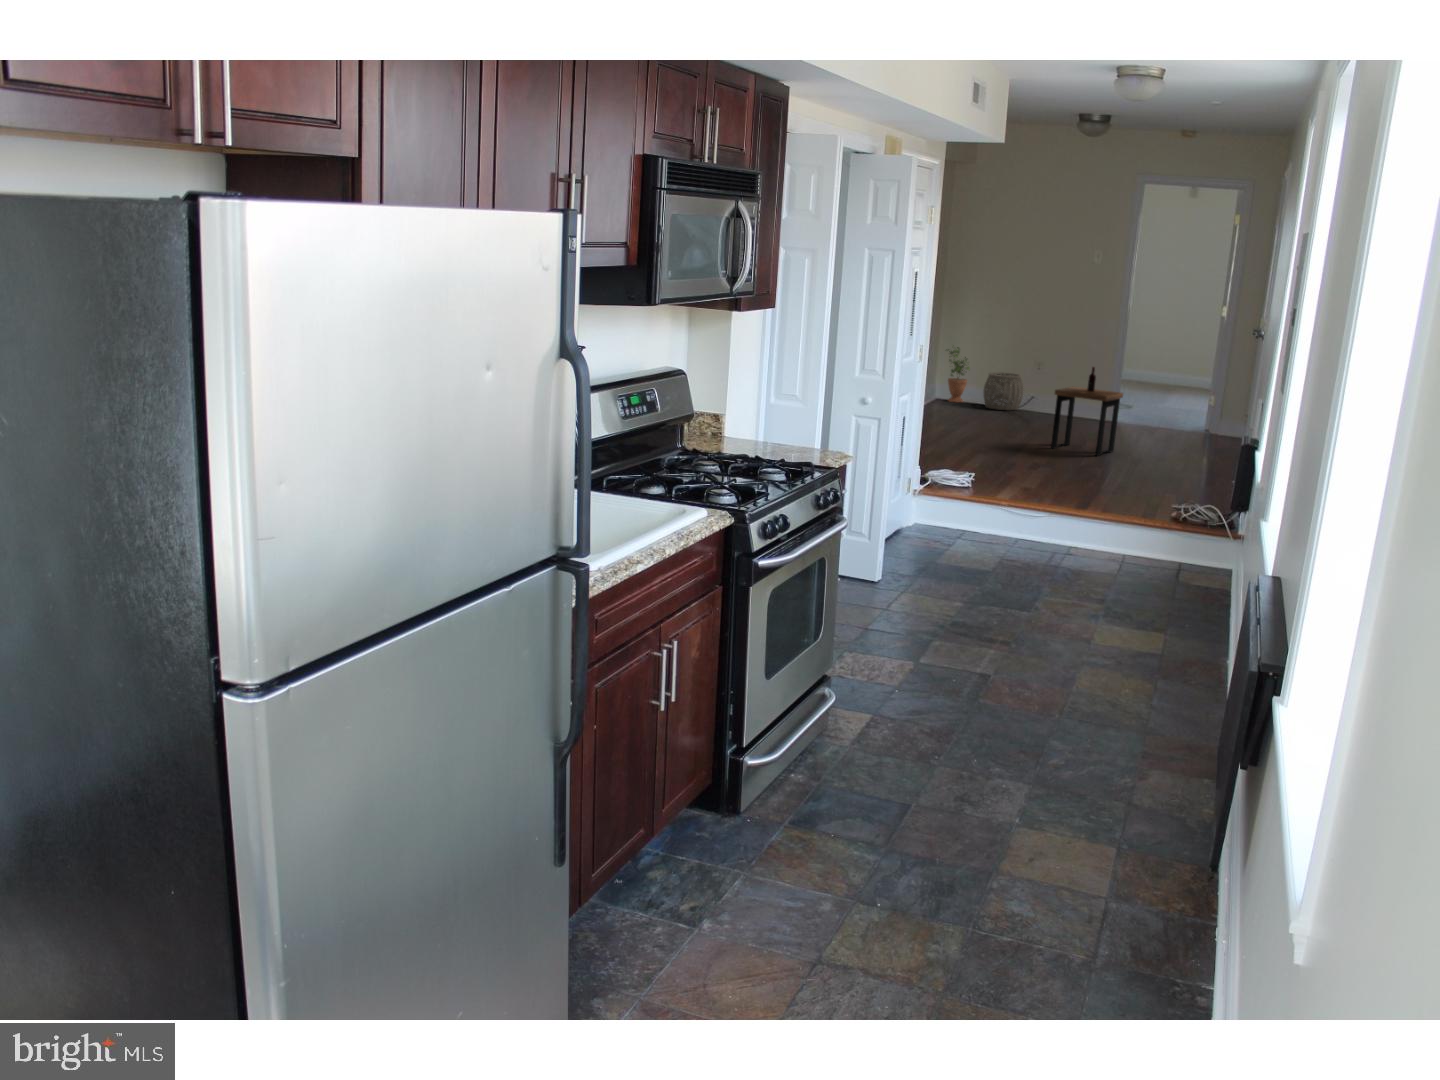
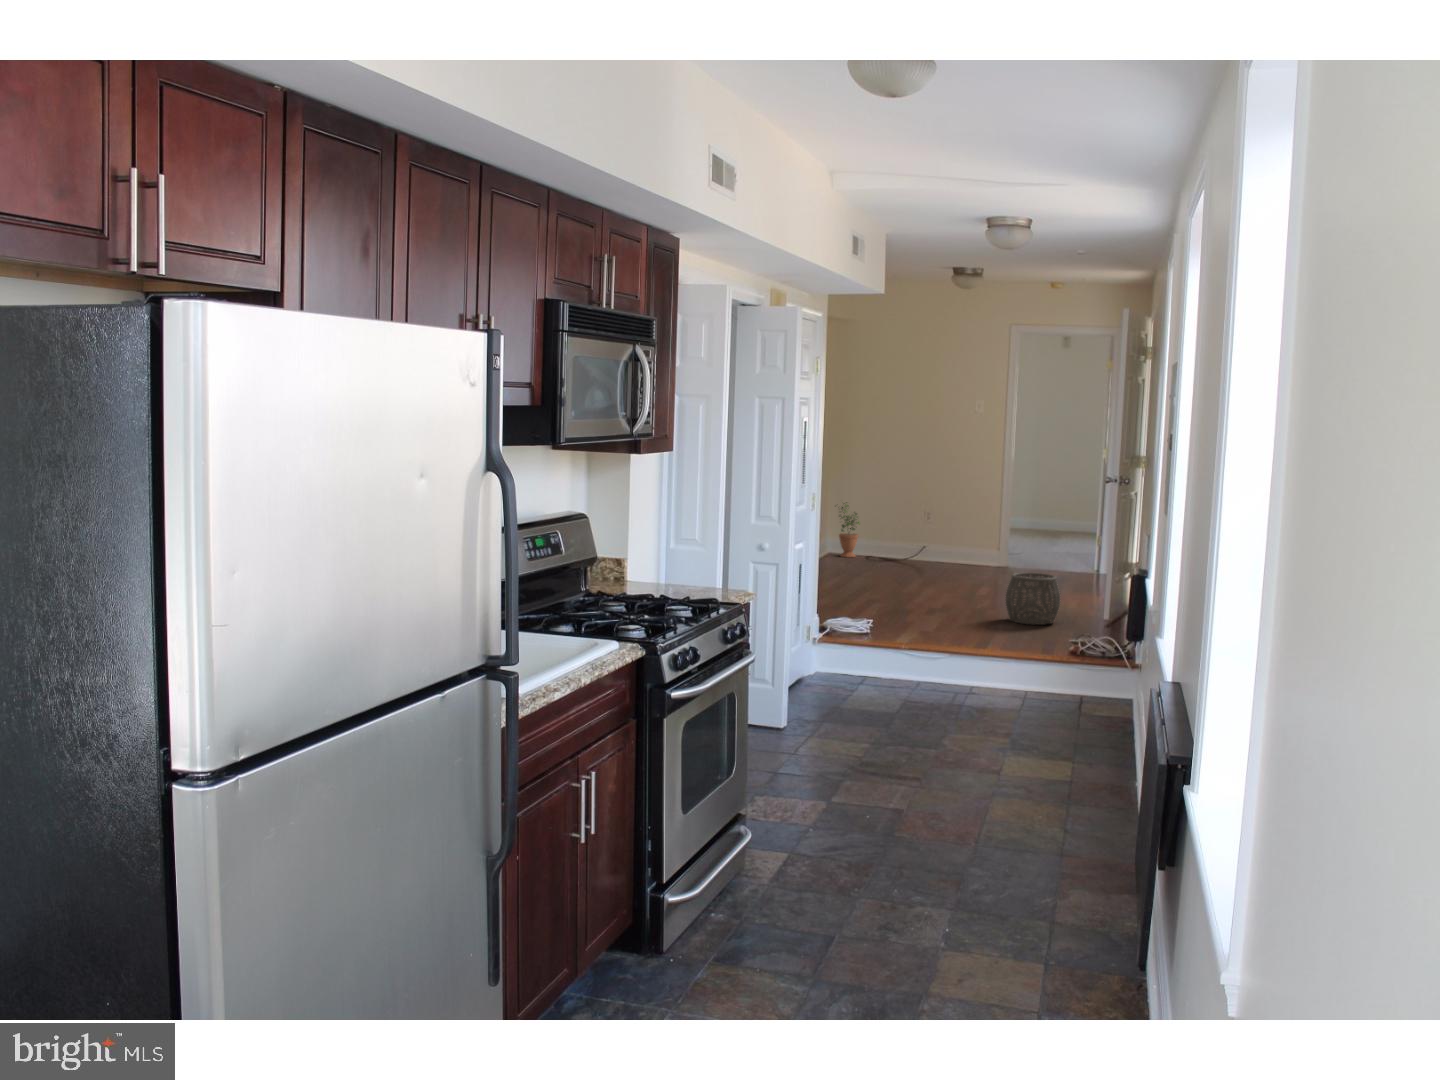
side table: present [1051,367,1123,456] -> none [946,514,1013,602]
woven basket: present [983,372,1024,410] -> present [1006,573,1060,625]

